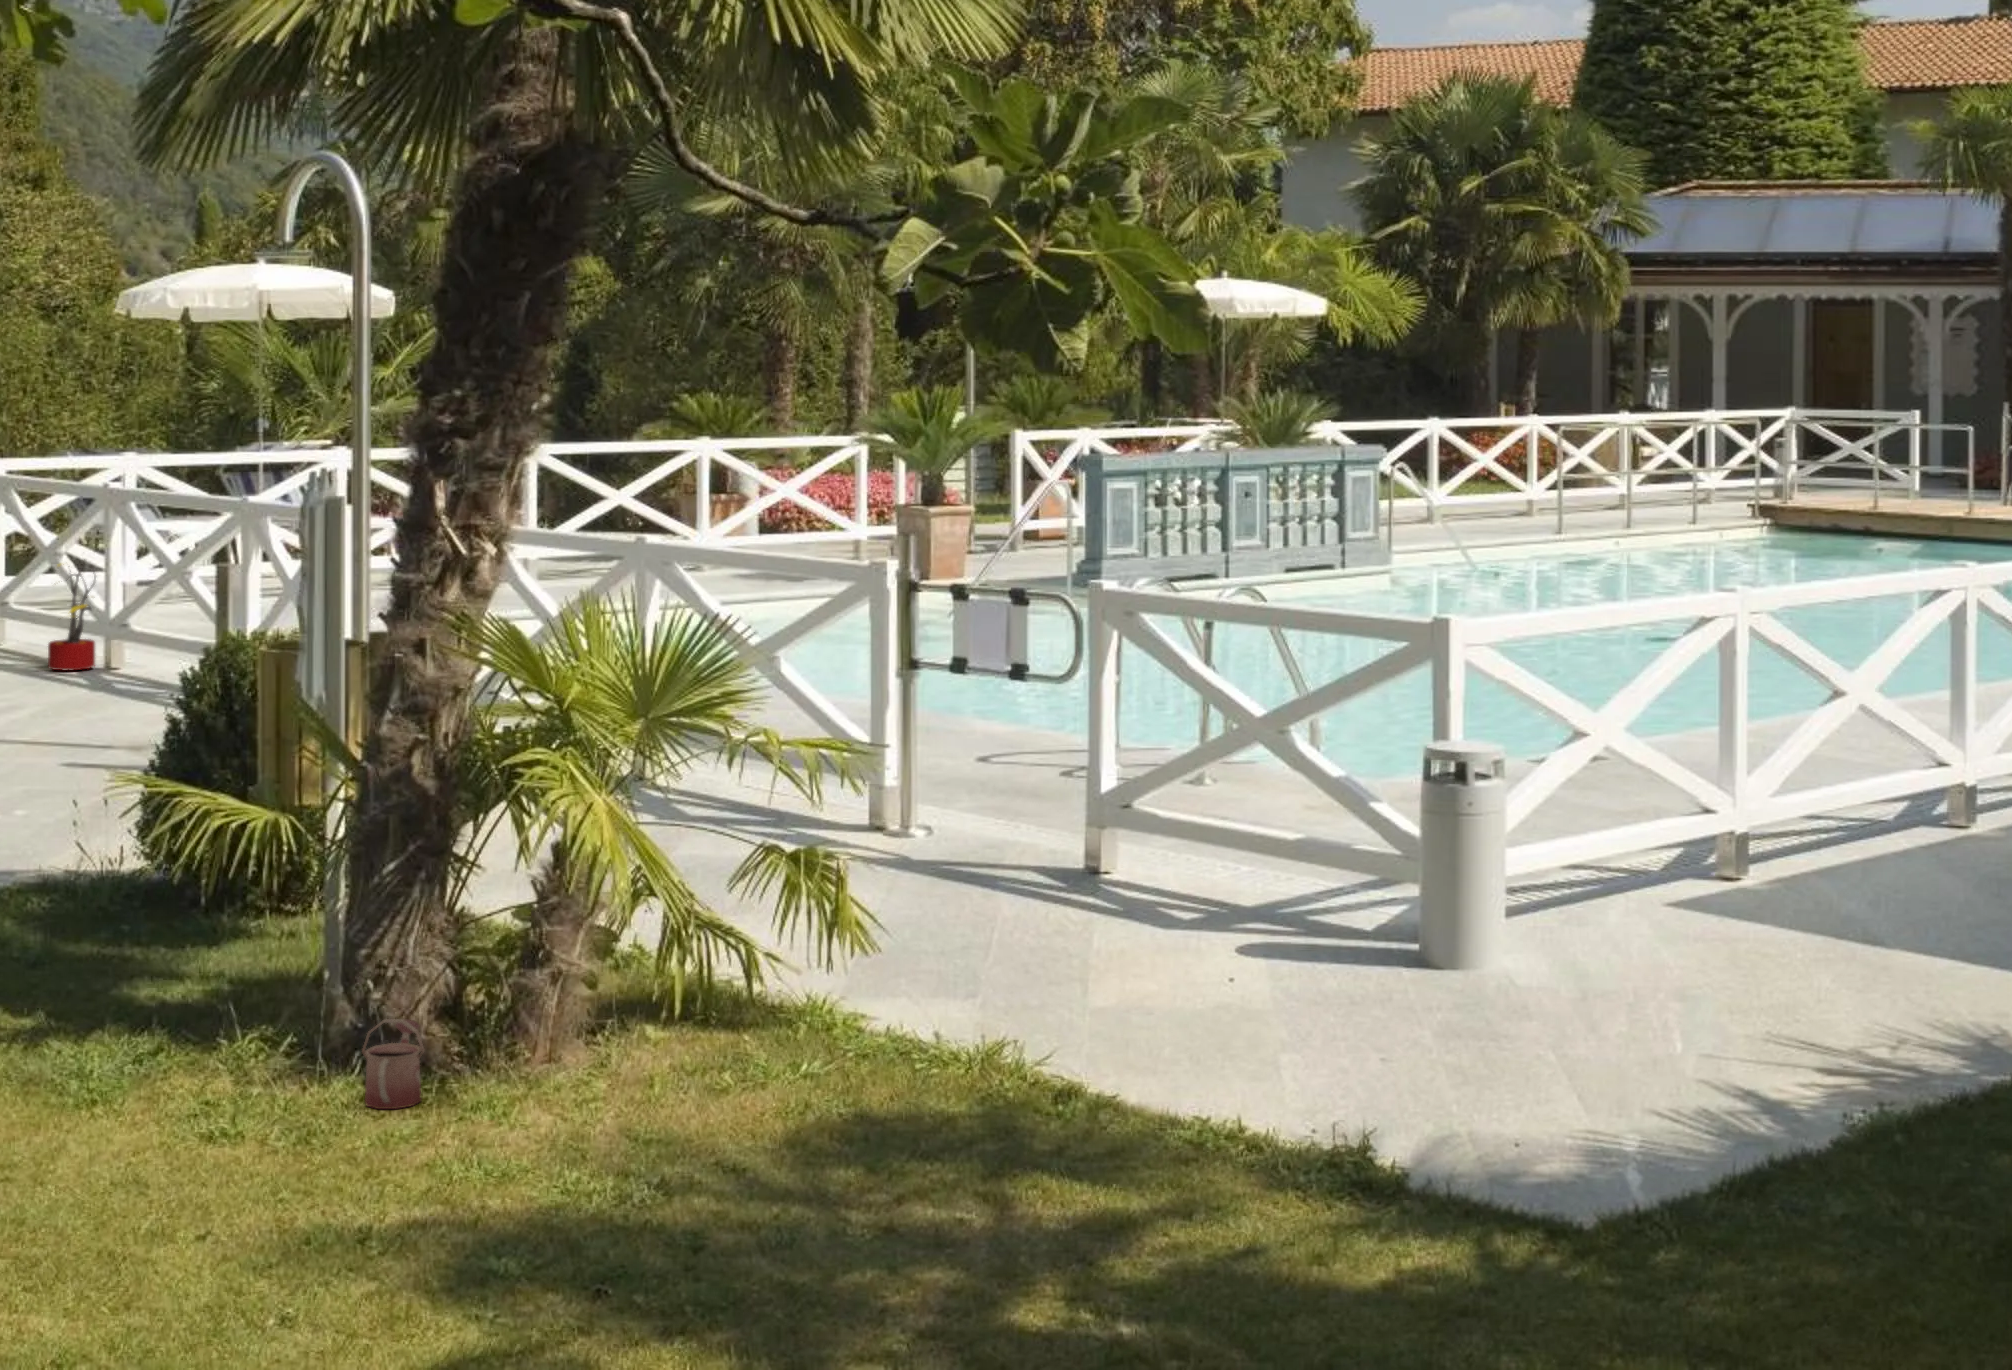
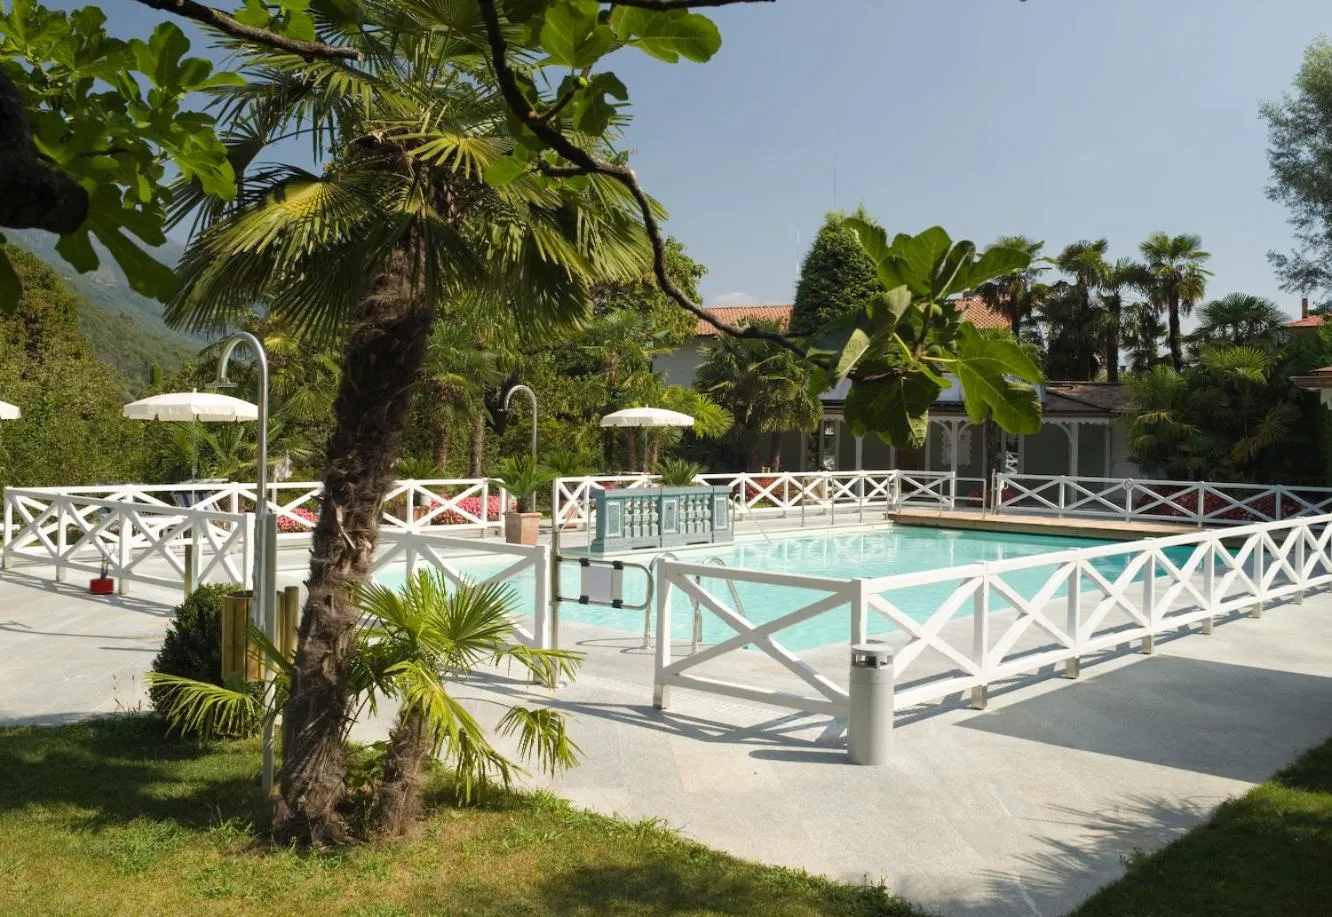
watering can: present [362,1019,424,1109] -> none [294,820,332,877]

